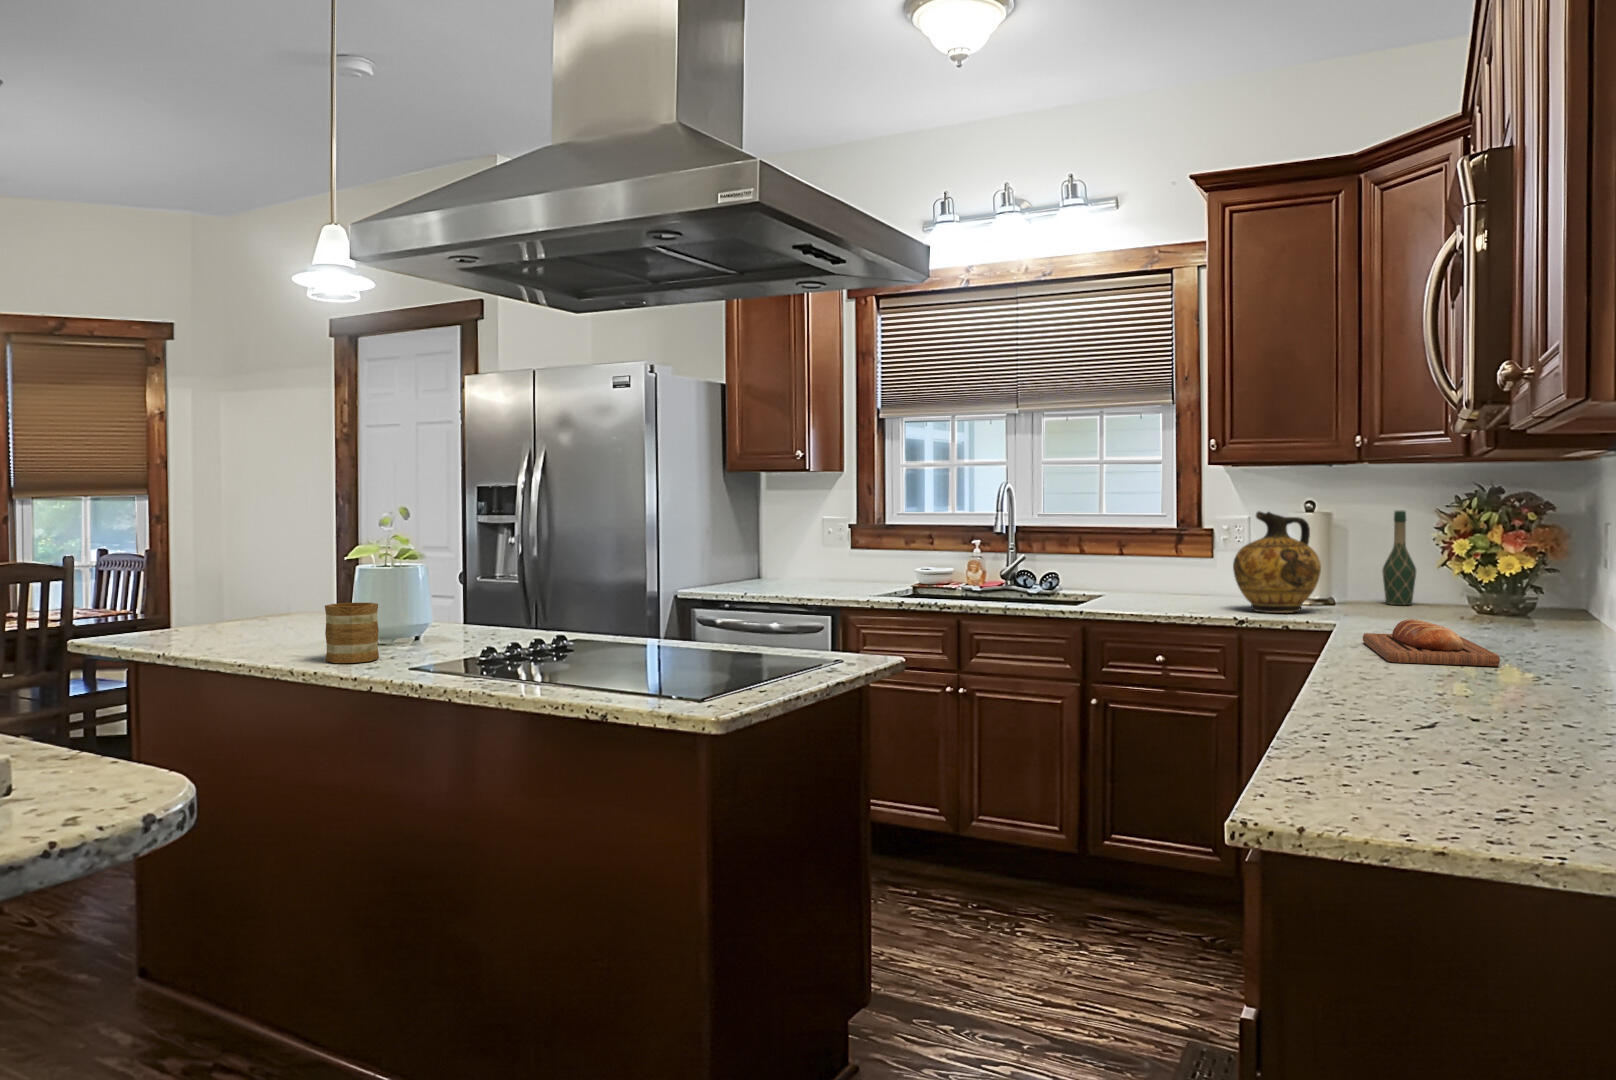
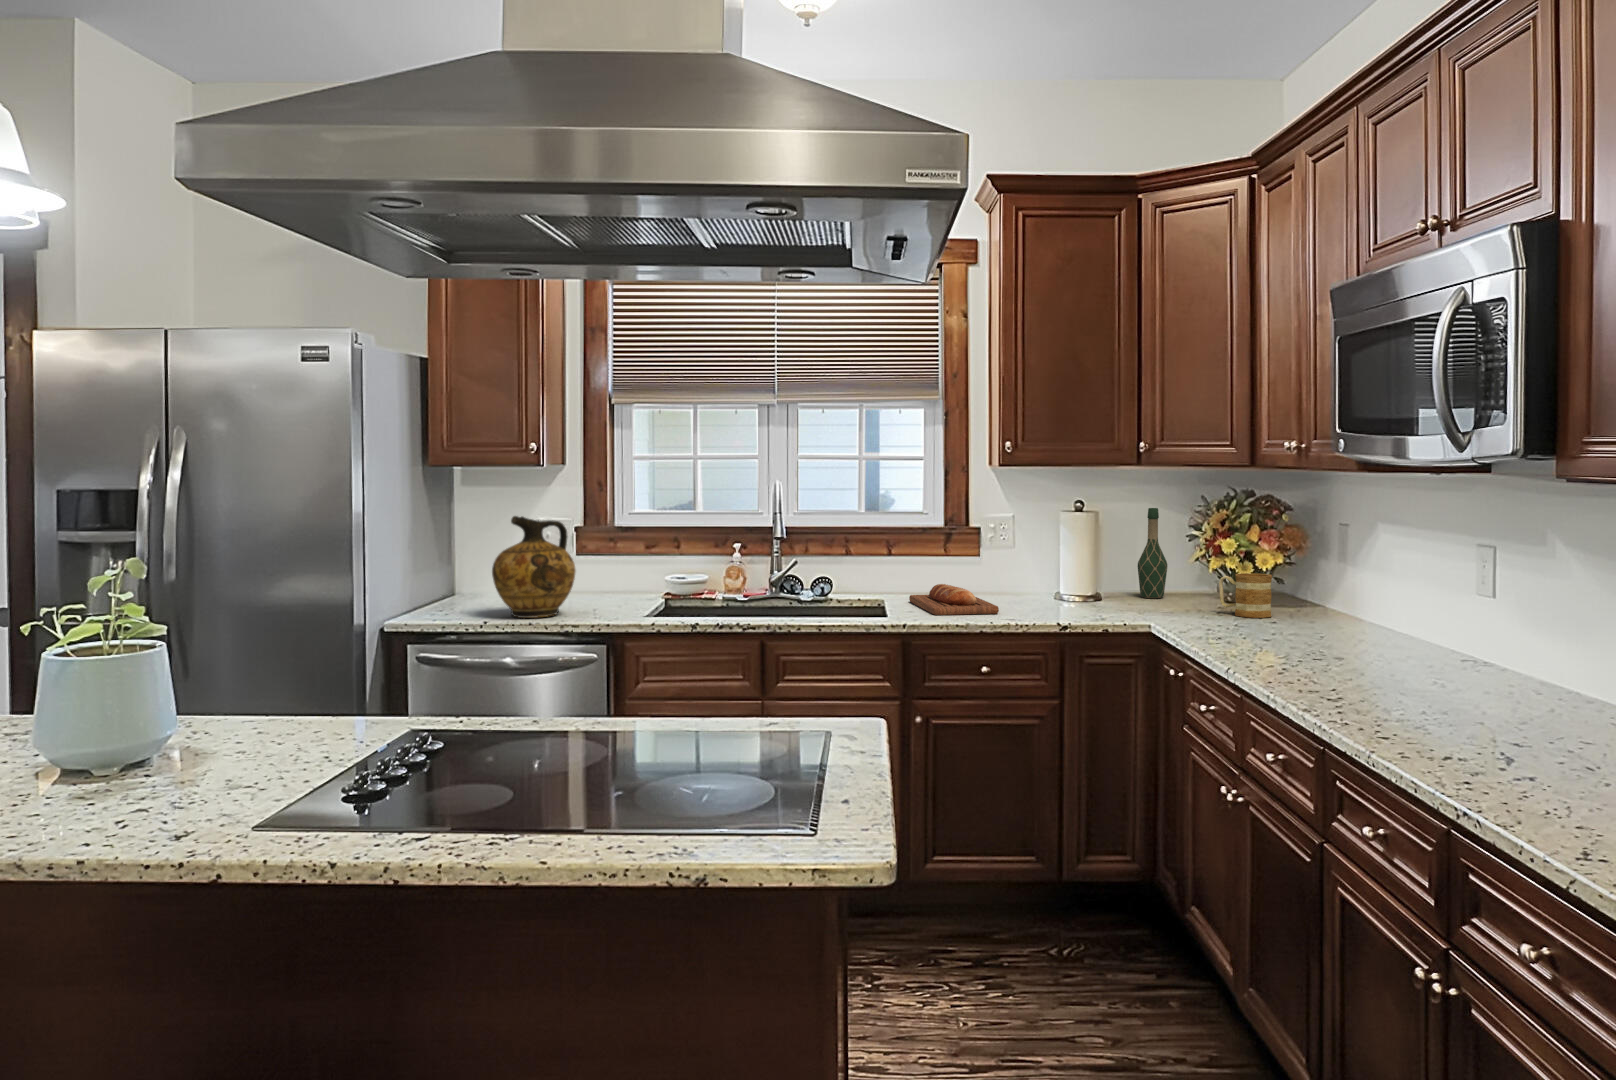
ceramic jug: present [1233,511,1321,613] -> present [492,516,576,618]
mug: present [325,603,379,663] -> present [1219,573,1272,618]
bread loaf: present [1363,619,1500,666] -> present [909,584,999,615]

